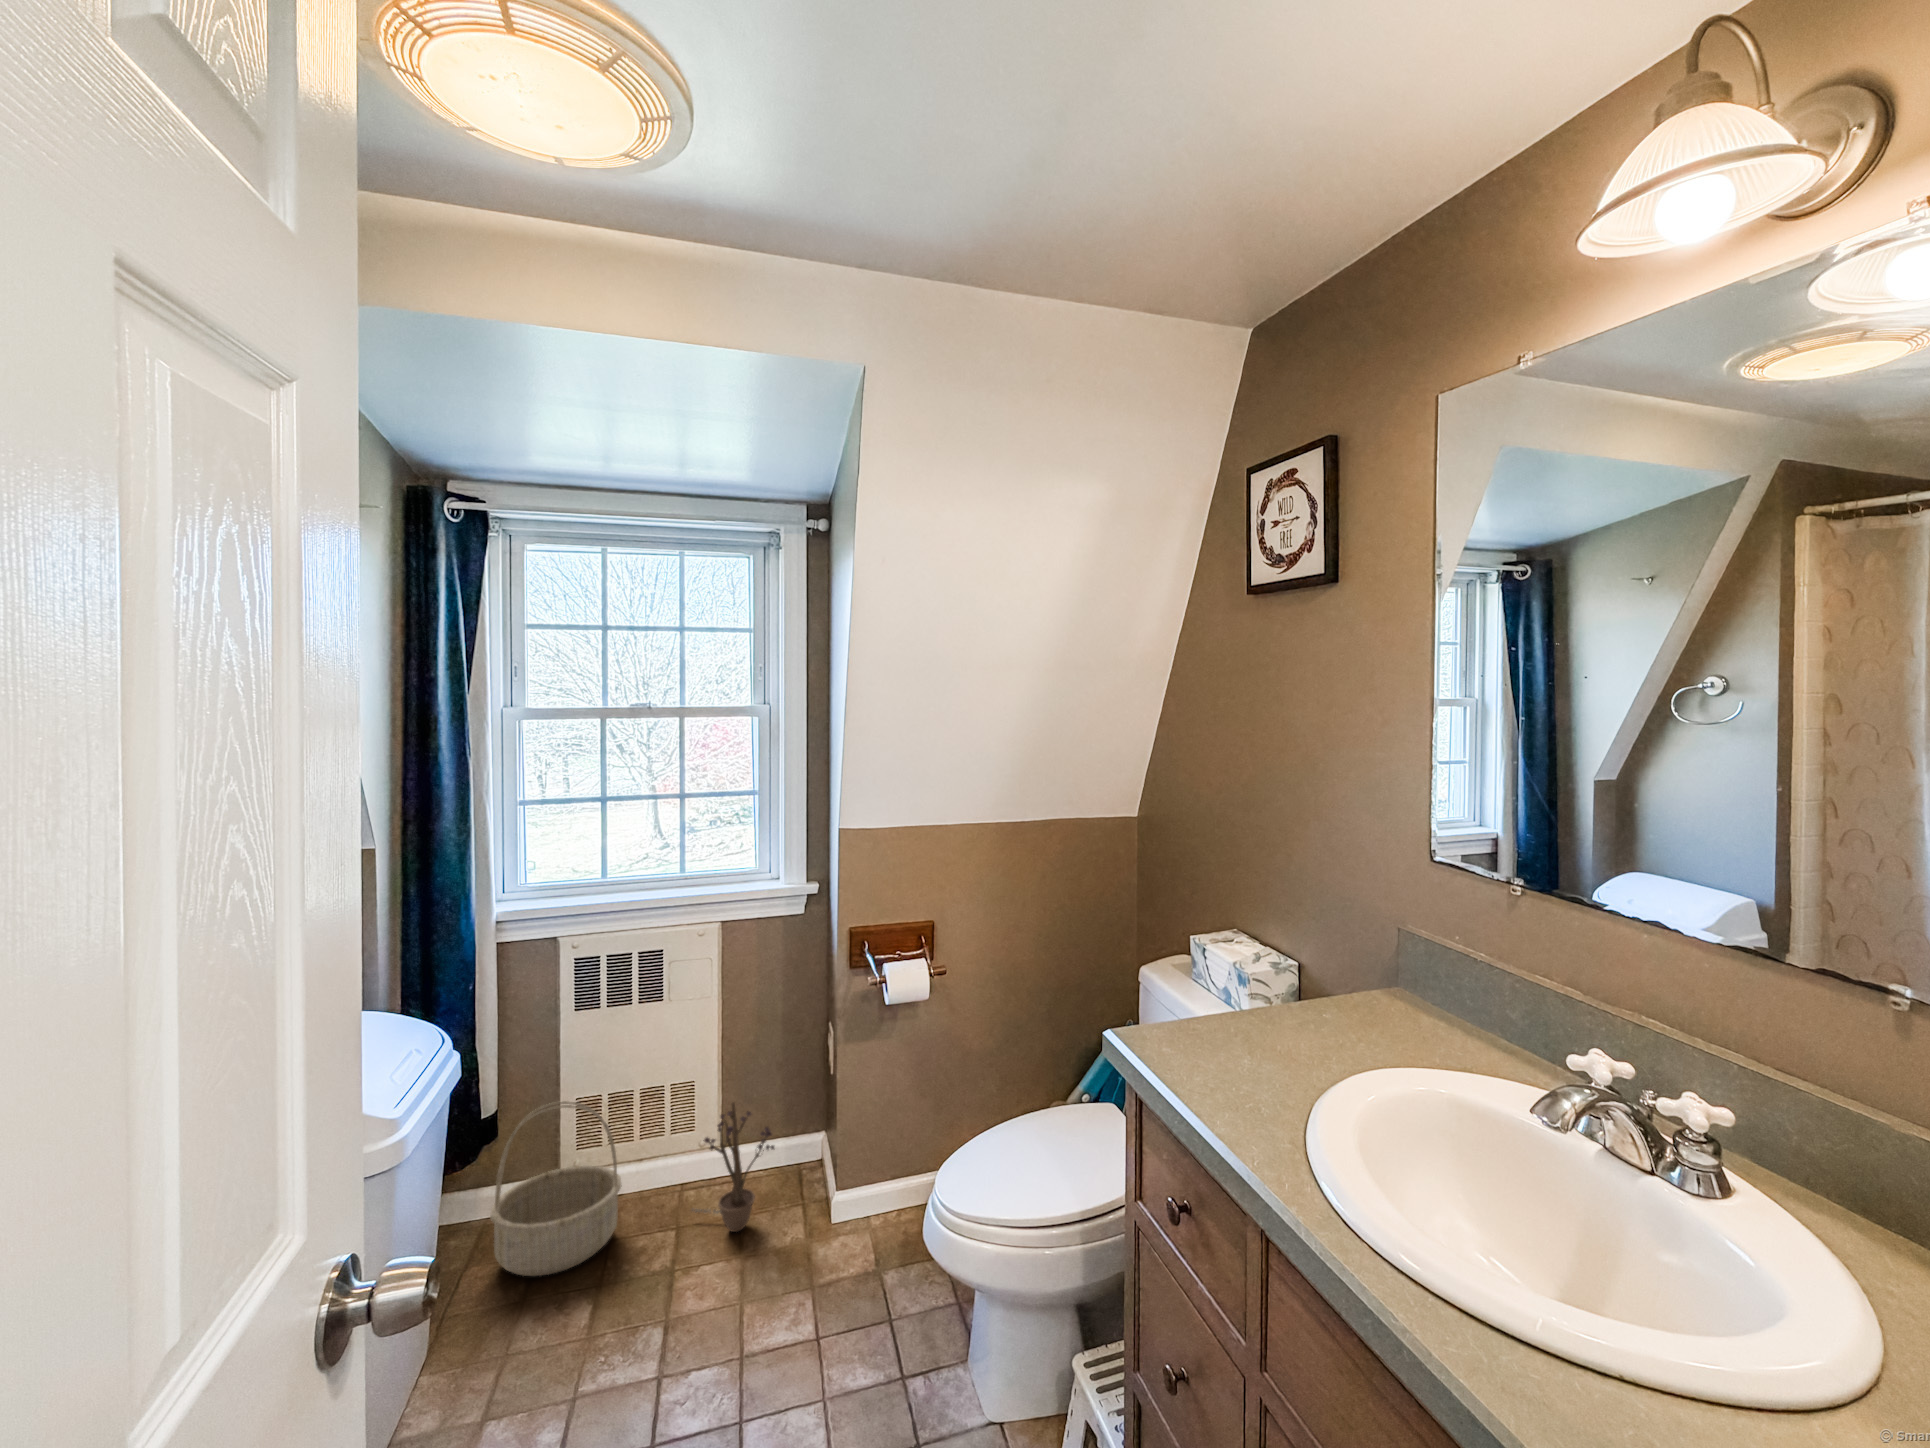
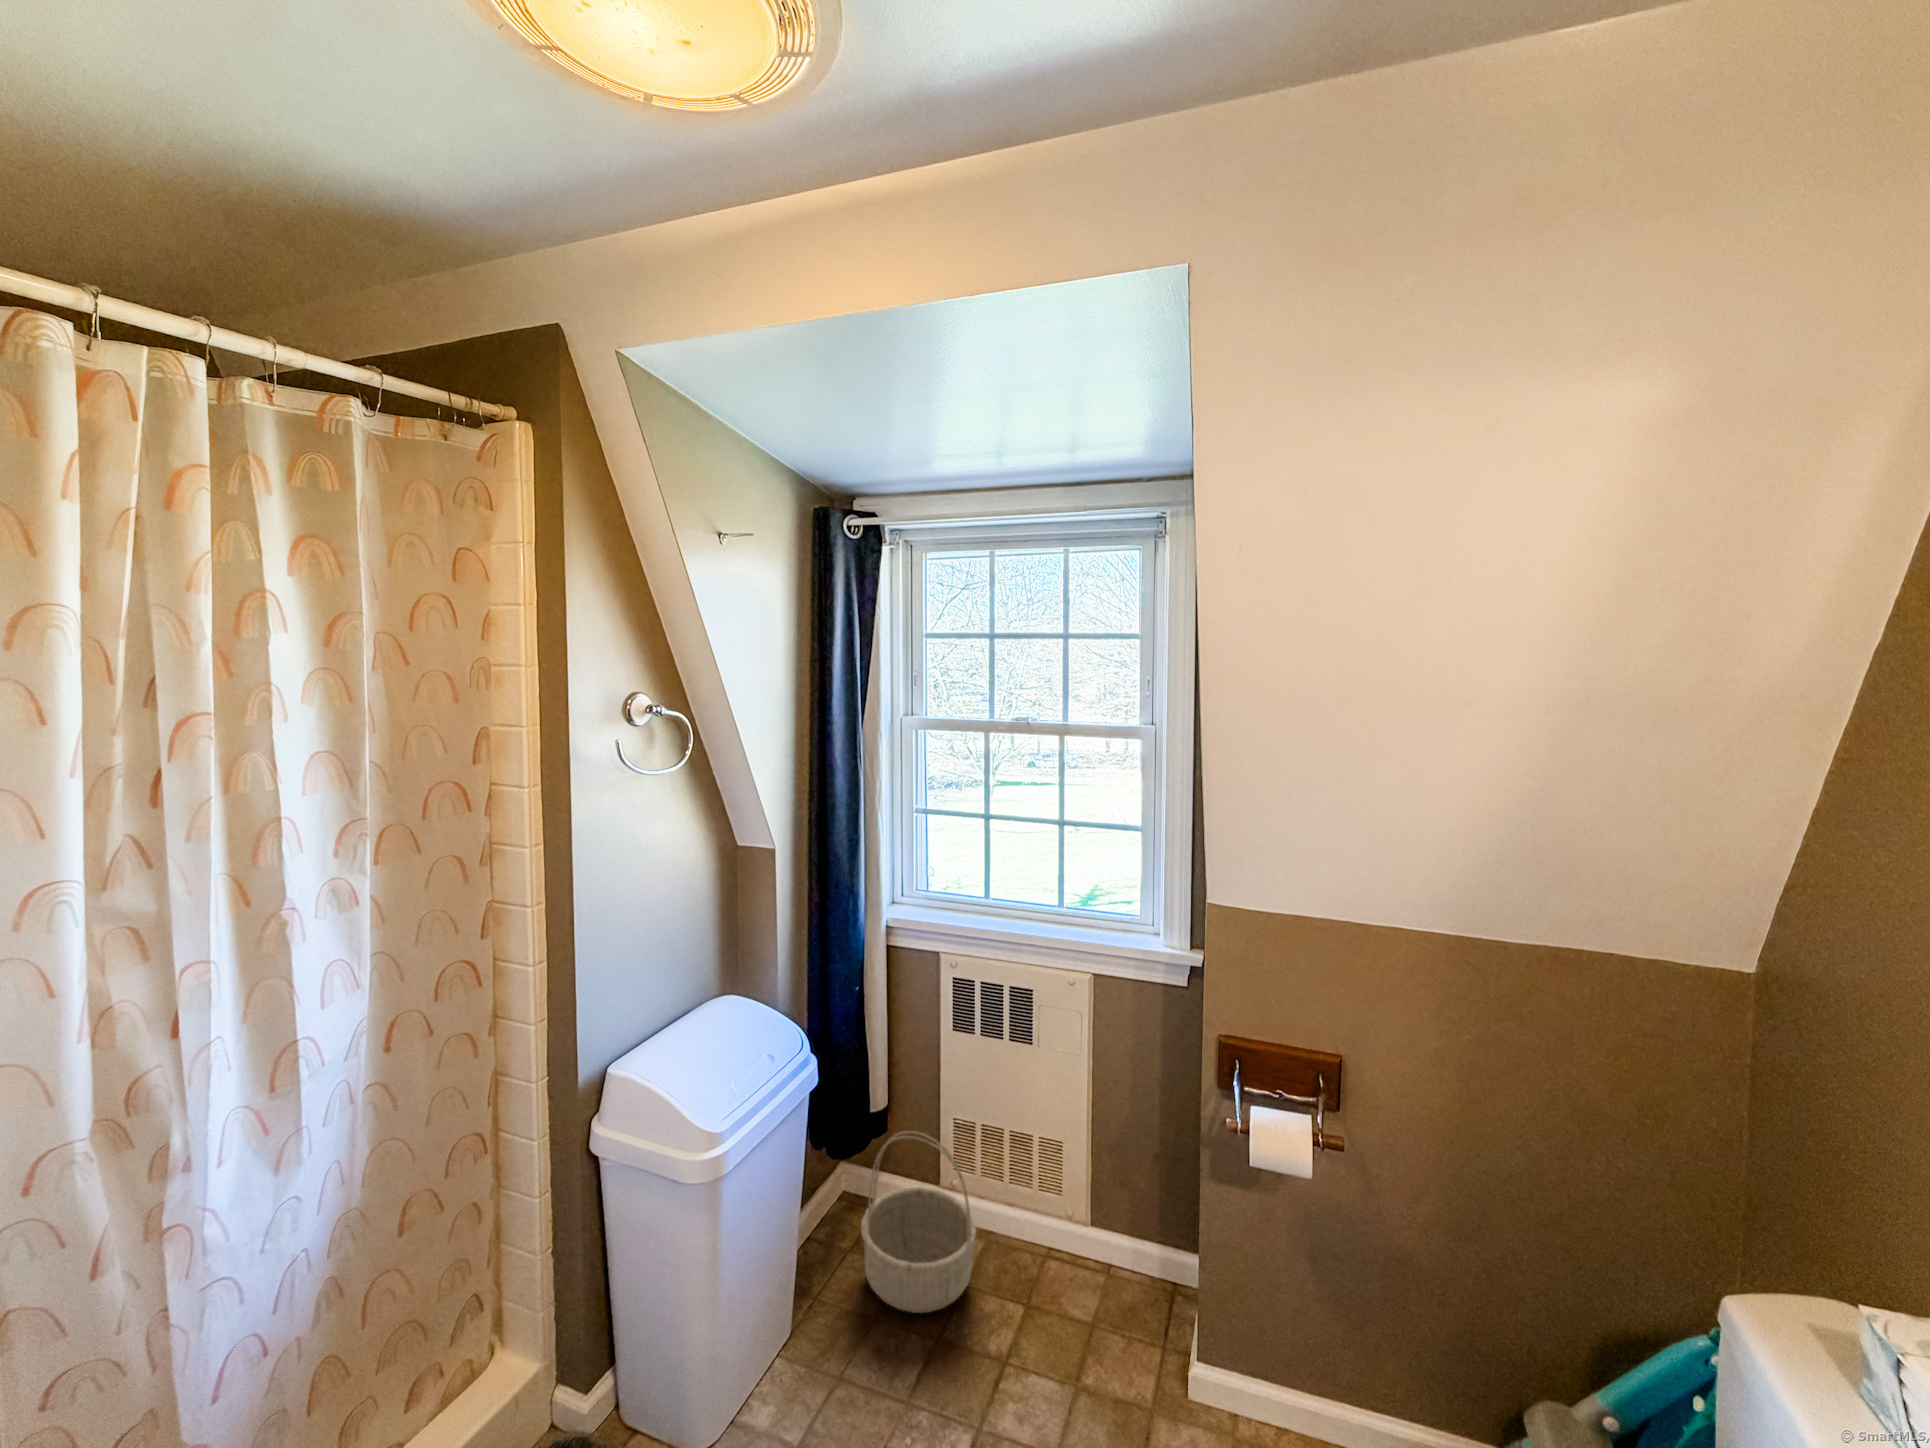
decorative plant: present [692,1103,774,1232] -> none [1042,1212,1125,1366]

